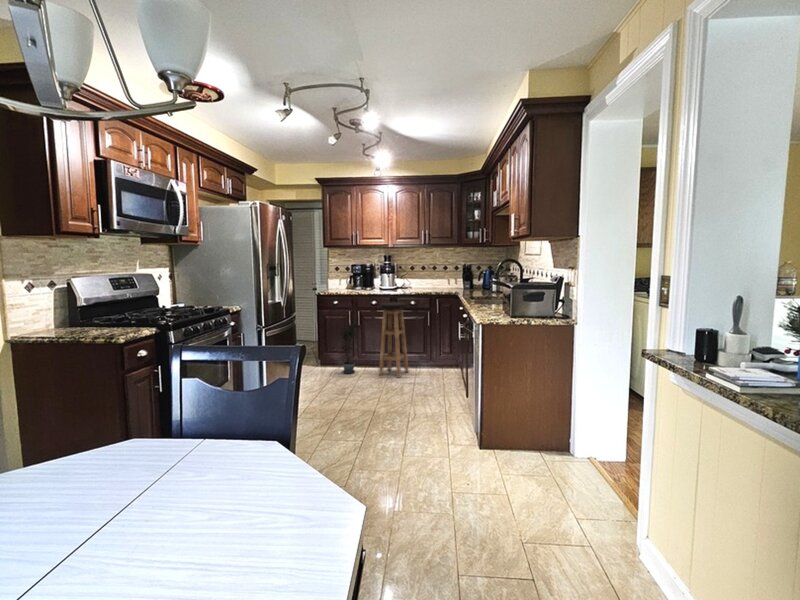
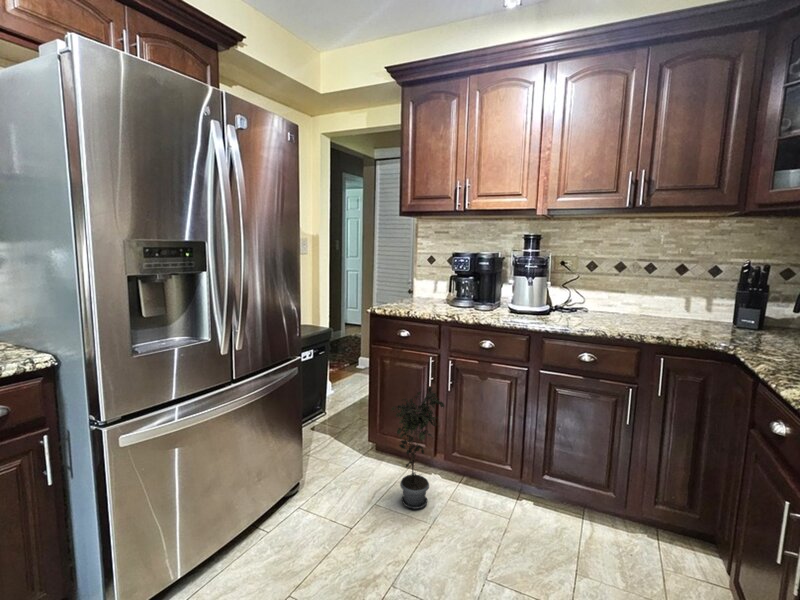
bar stool: present [379,302,409,378] -> none [480,353,570,571]

